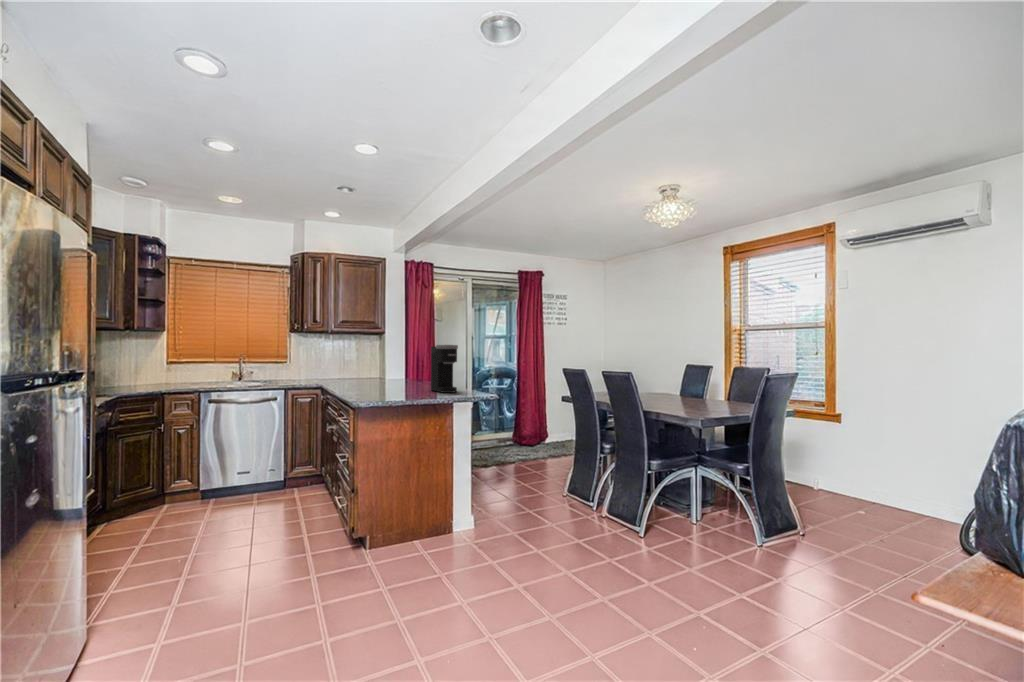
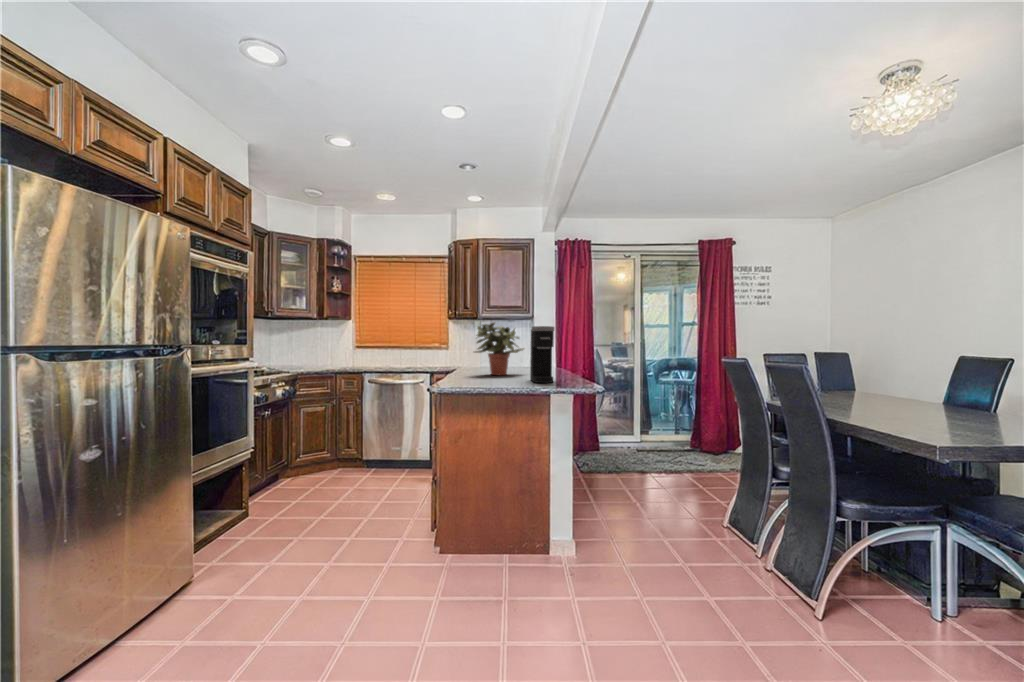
potted plant: none [363,339,410,388] -> present [474,322,524,375]

